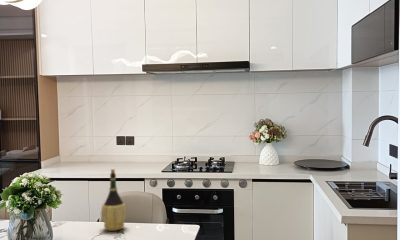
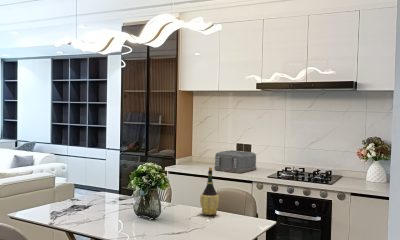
toaster: none [93,144,142,170] -> present [214,150,257,173]

